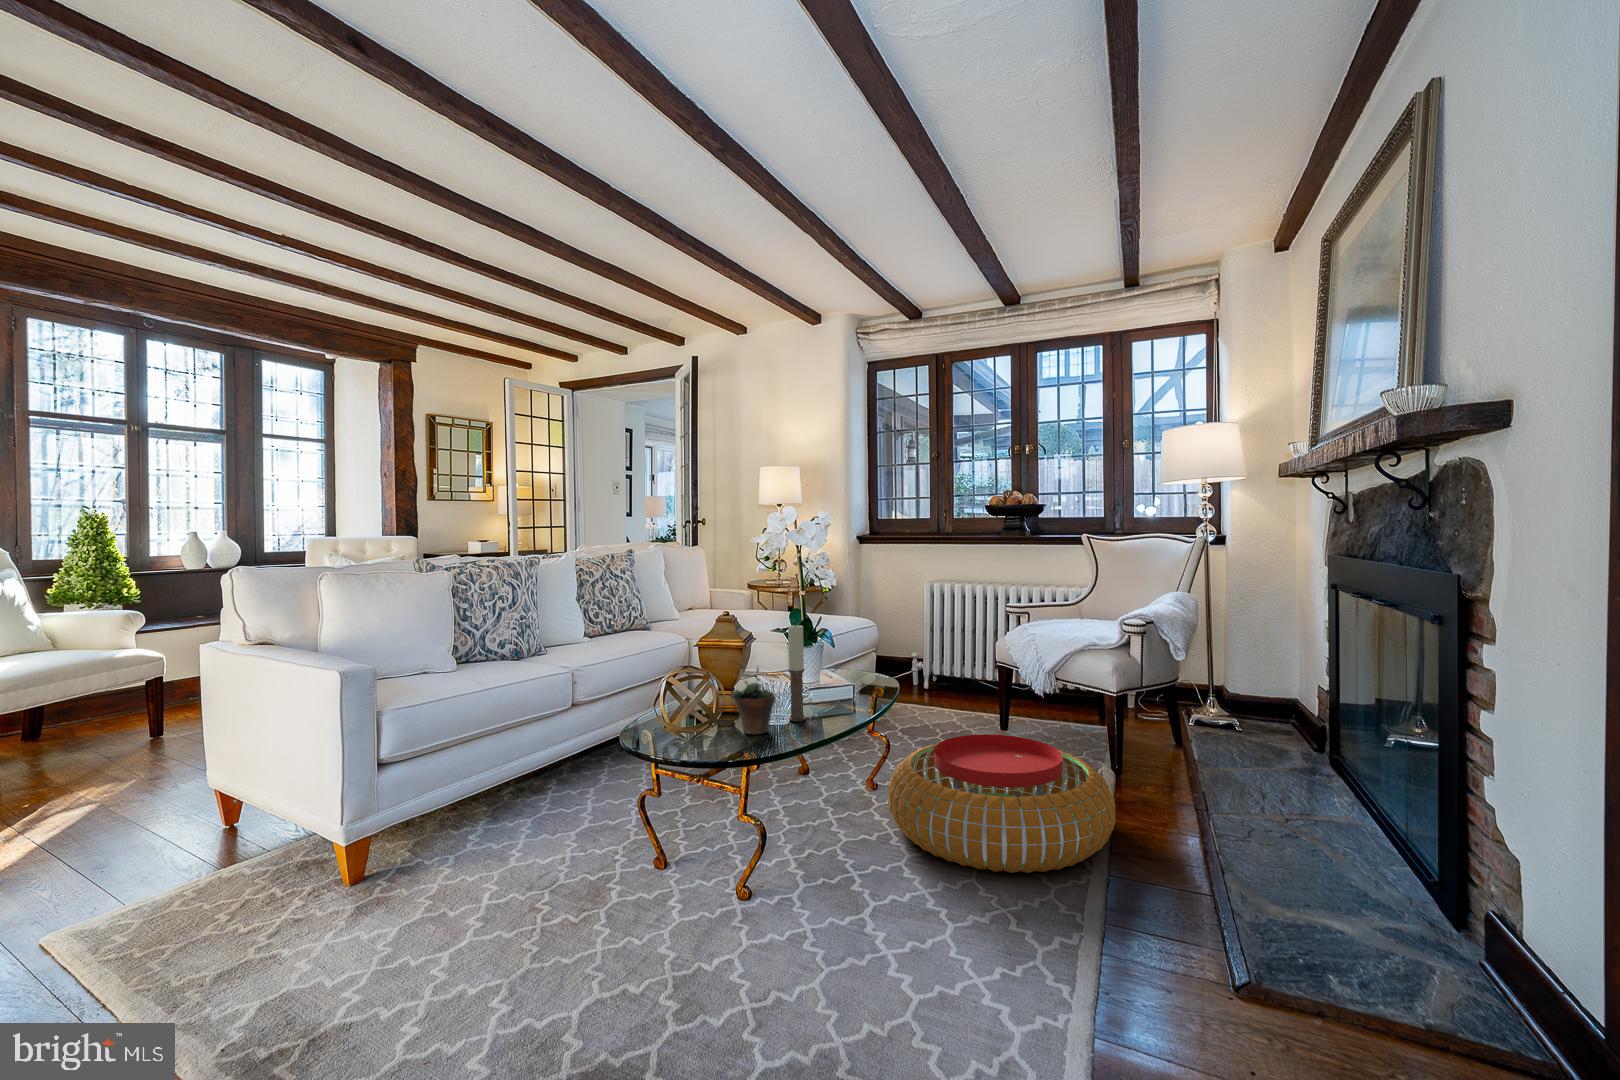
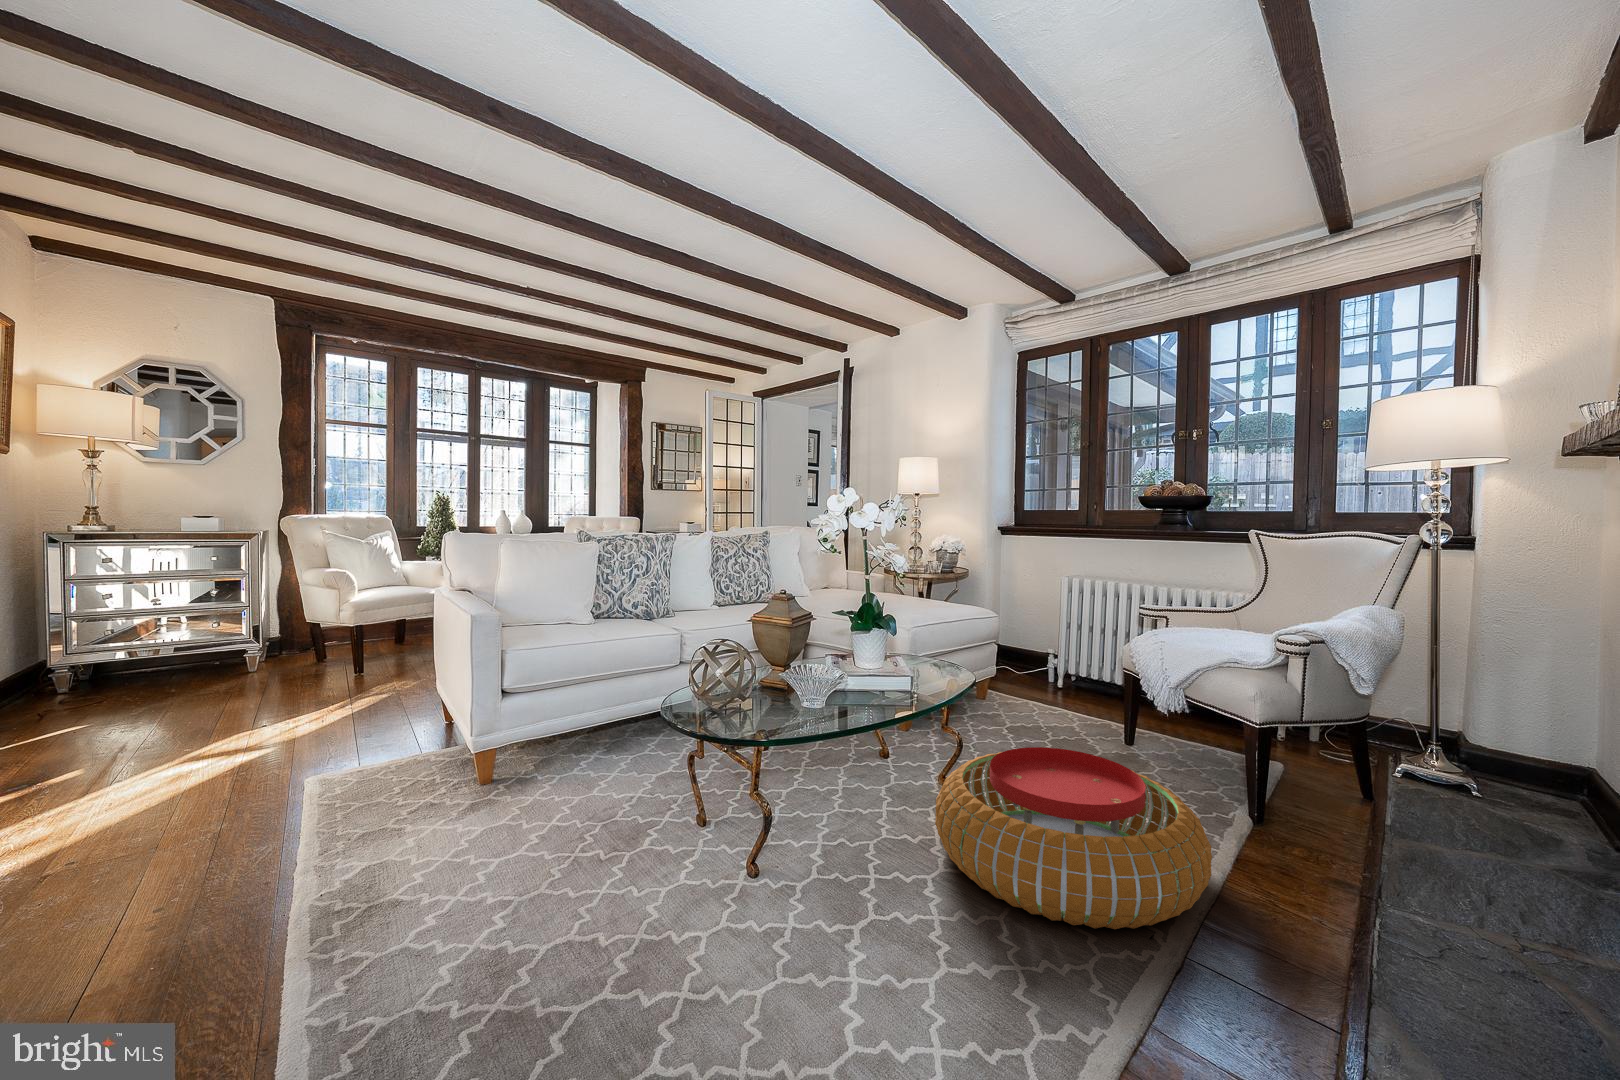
candle: present [788,624,805,721] -> none [831,607,849,709]
succulent plant: present [732,669,775,734] -> none [764,646,810,717]

